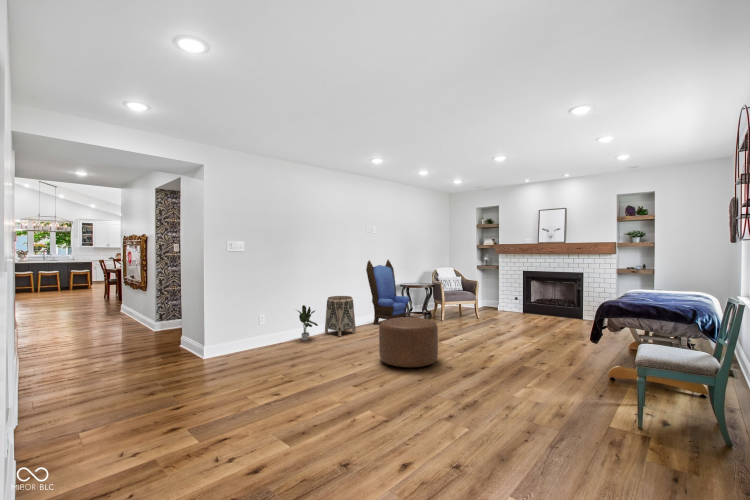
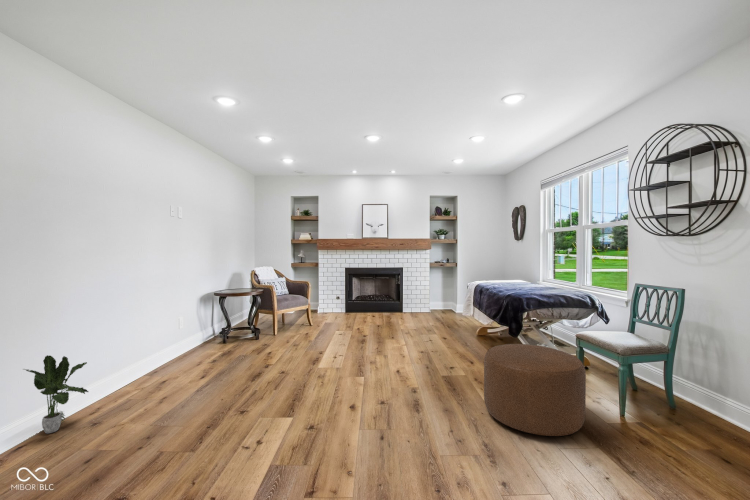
armchair: present [366,260,409,324] -> none [168,256,238,359]
basket: present [325,296,356,336] -> none [94,321,164,400]
ottoman: present [379,317,438,367] -> present [484,344,586,436]

